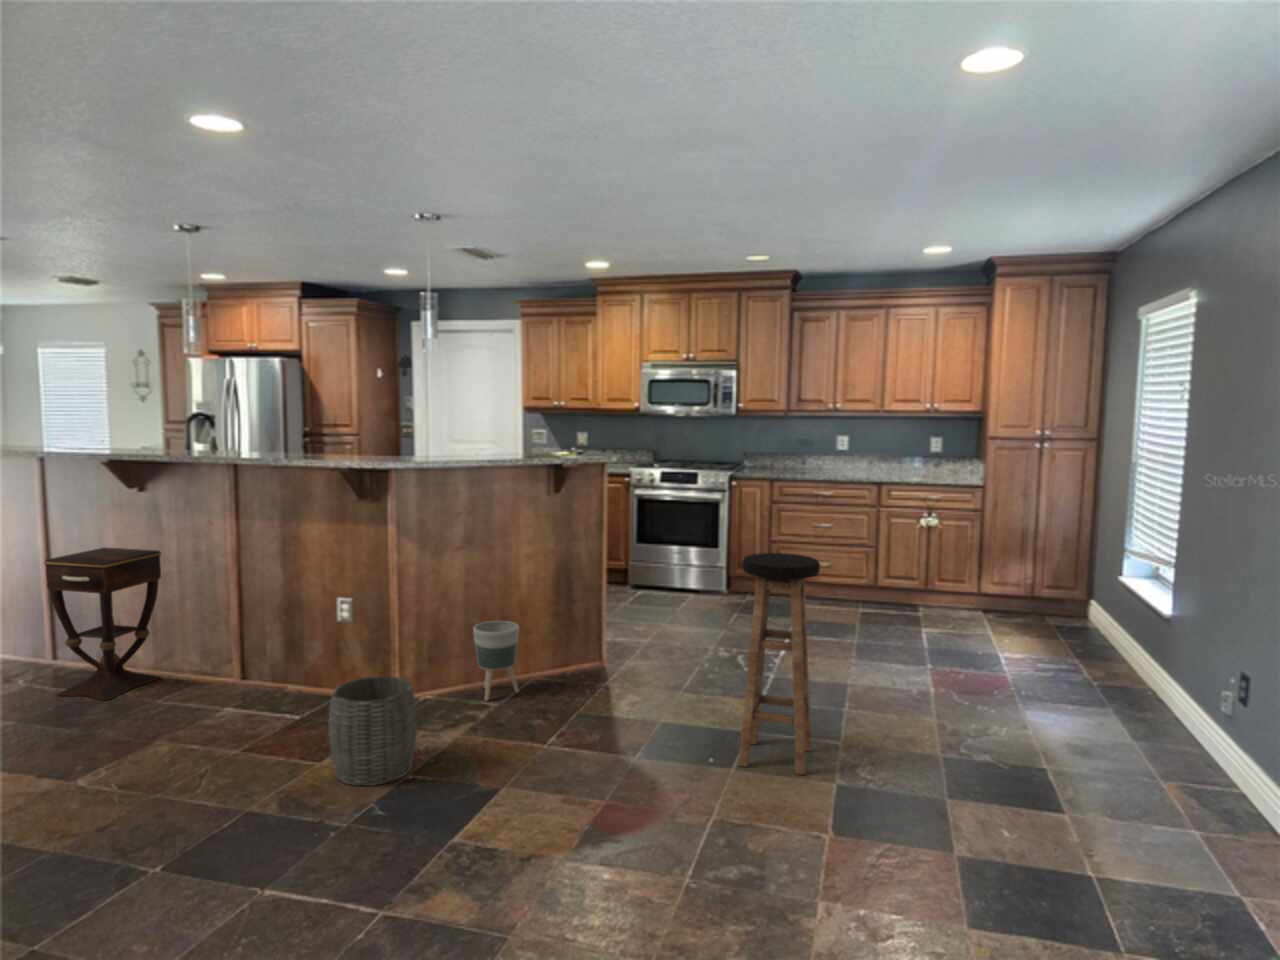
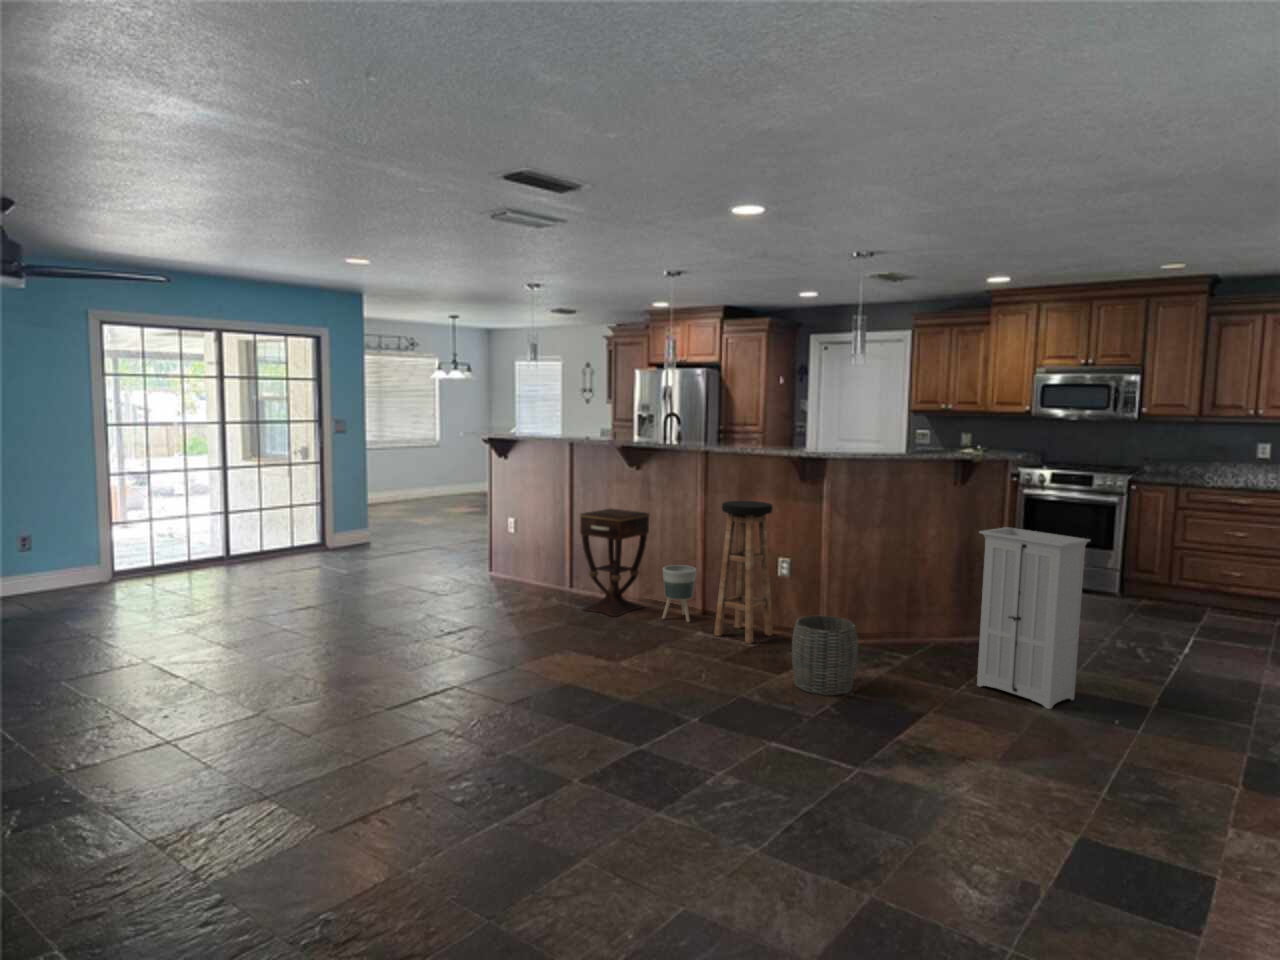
storage cabinet: none [559,541,676,756] -> present [977,526,1090,709]
bar stool: present [738,553,820,775] -> present [714,501,773,644]
planter: present [473,621,519,701] -> present [662,565,696,622]

